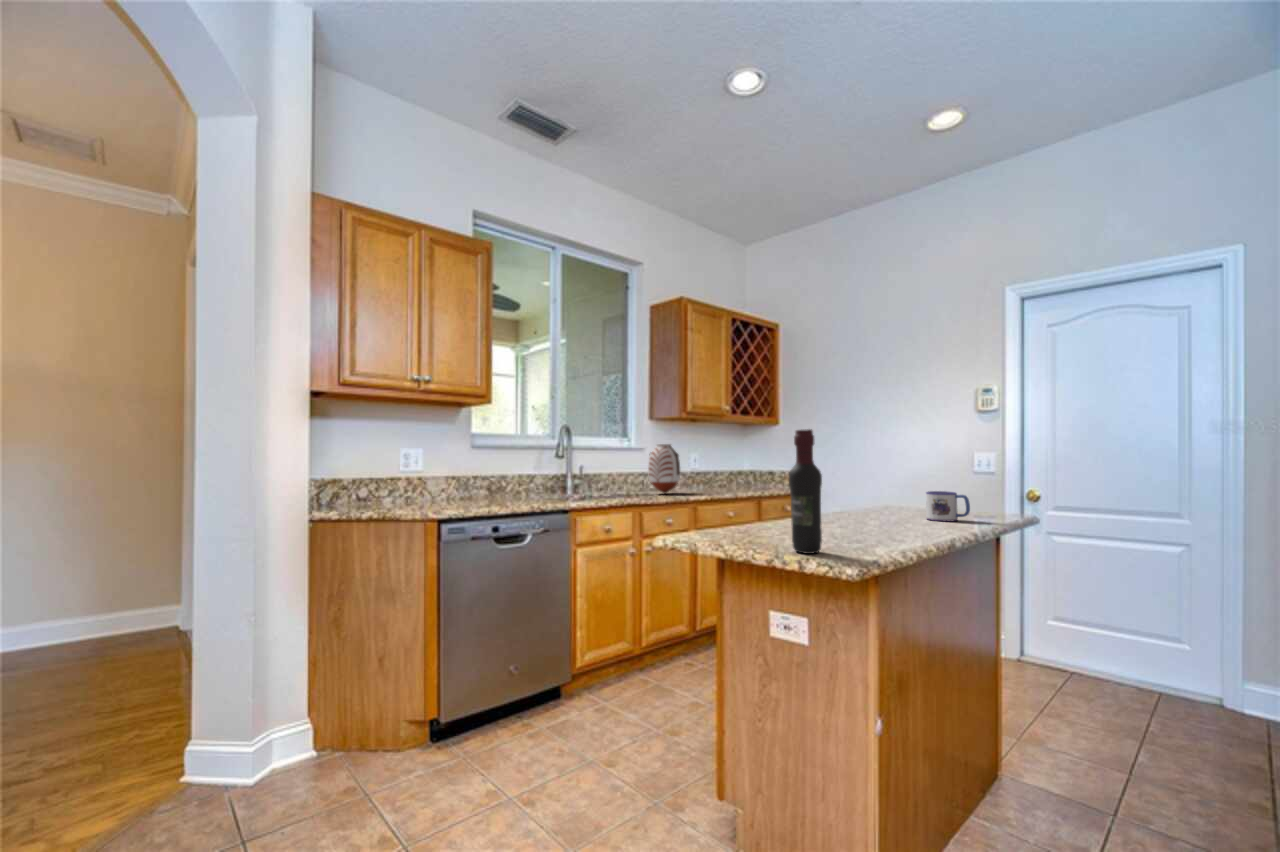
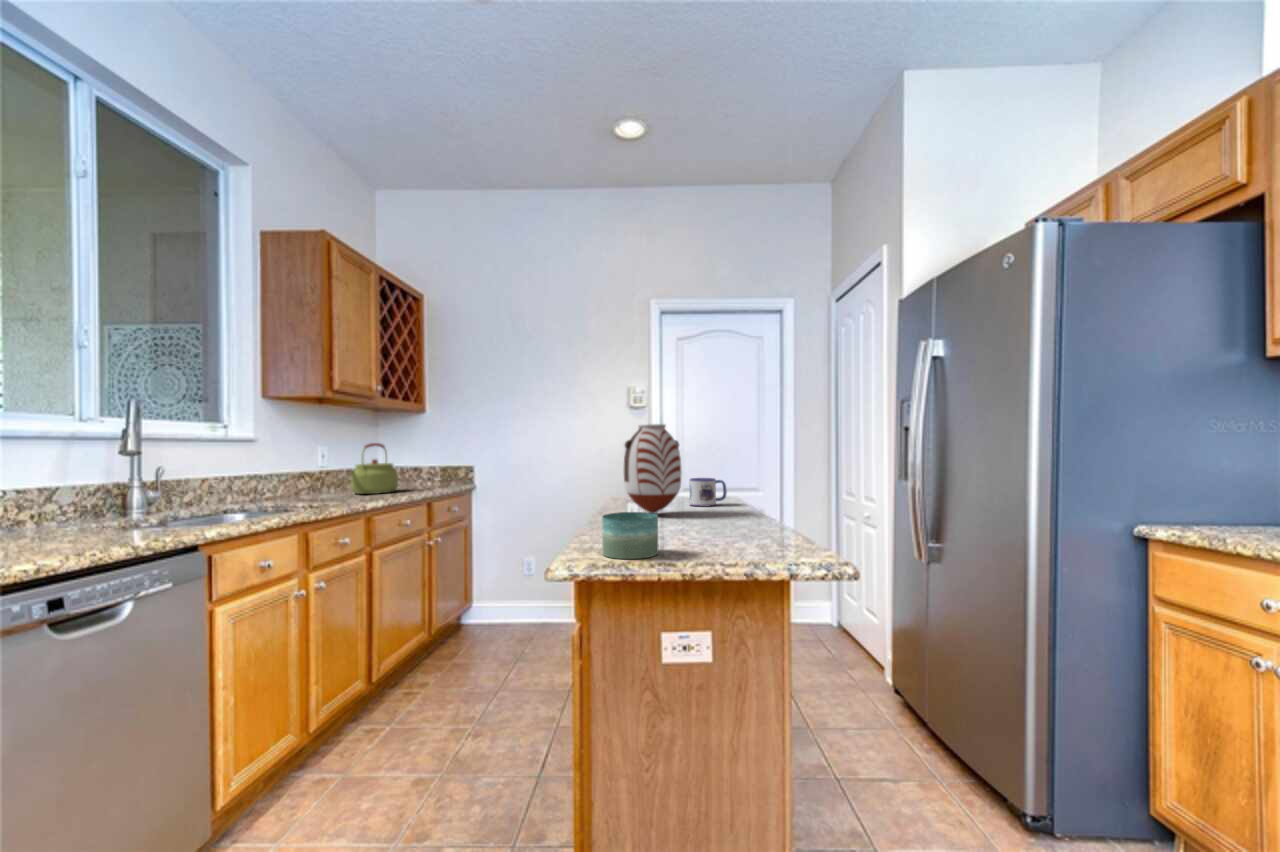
wine bottle: present [789,429,822,554] -> none [742,411,780,556]
vase: present [648,444,680,493] -> present [624,424,682,513]
kettle: none [699,451,737,490] -> present [351,443,398,494]
candle: none [703,508,746,542] -> present [602,512,659,559]

